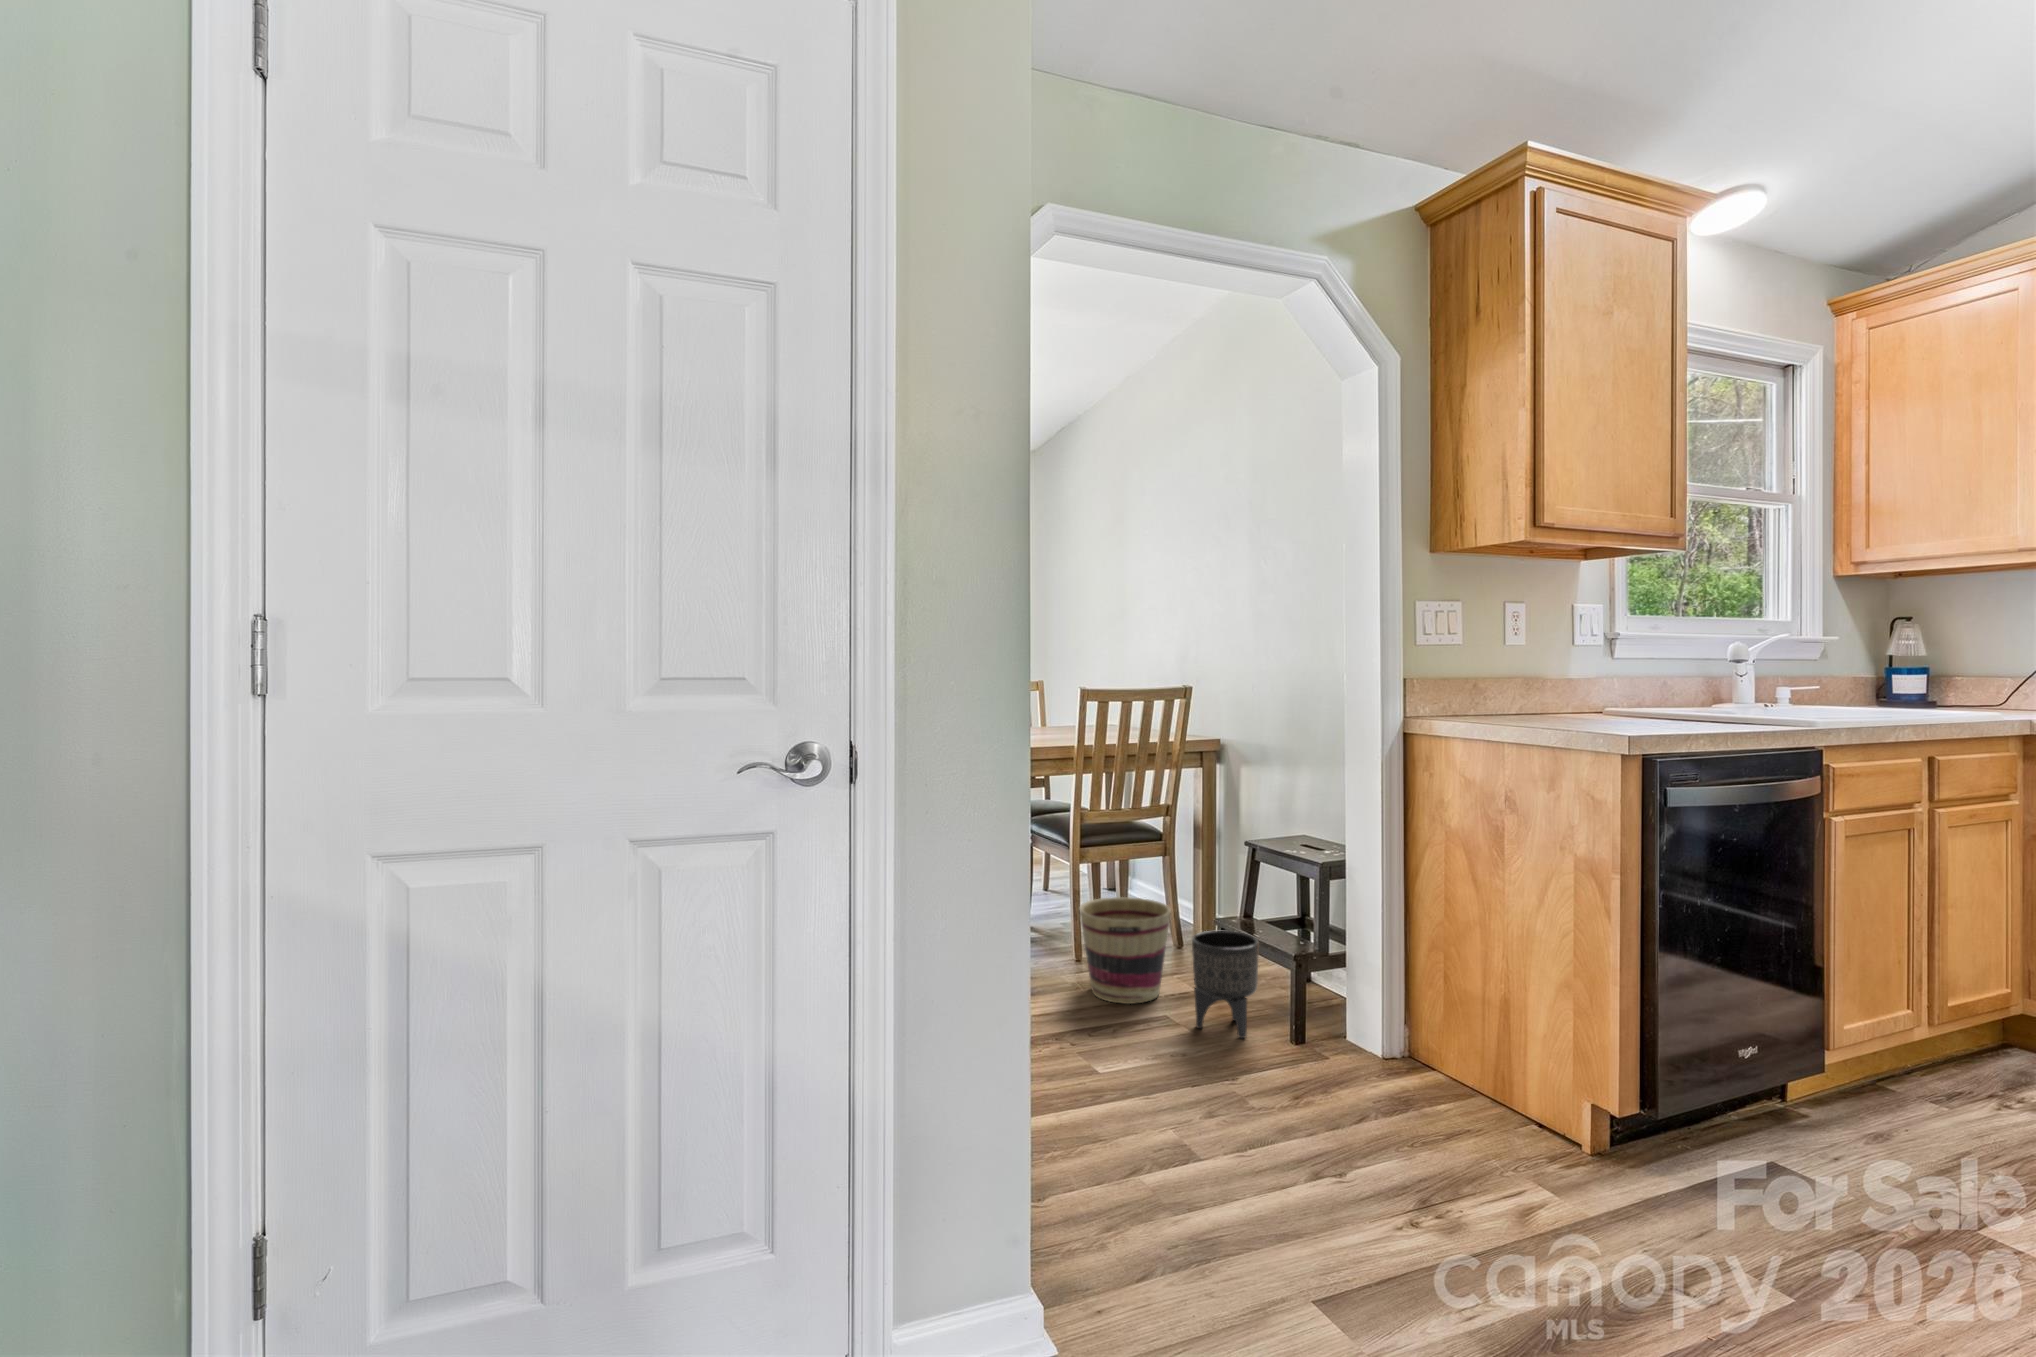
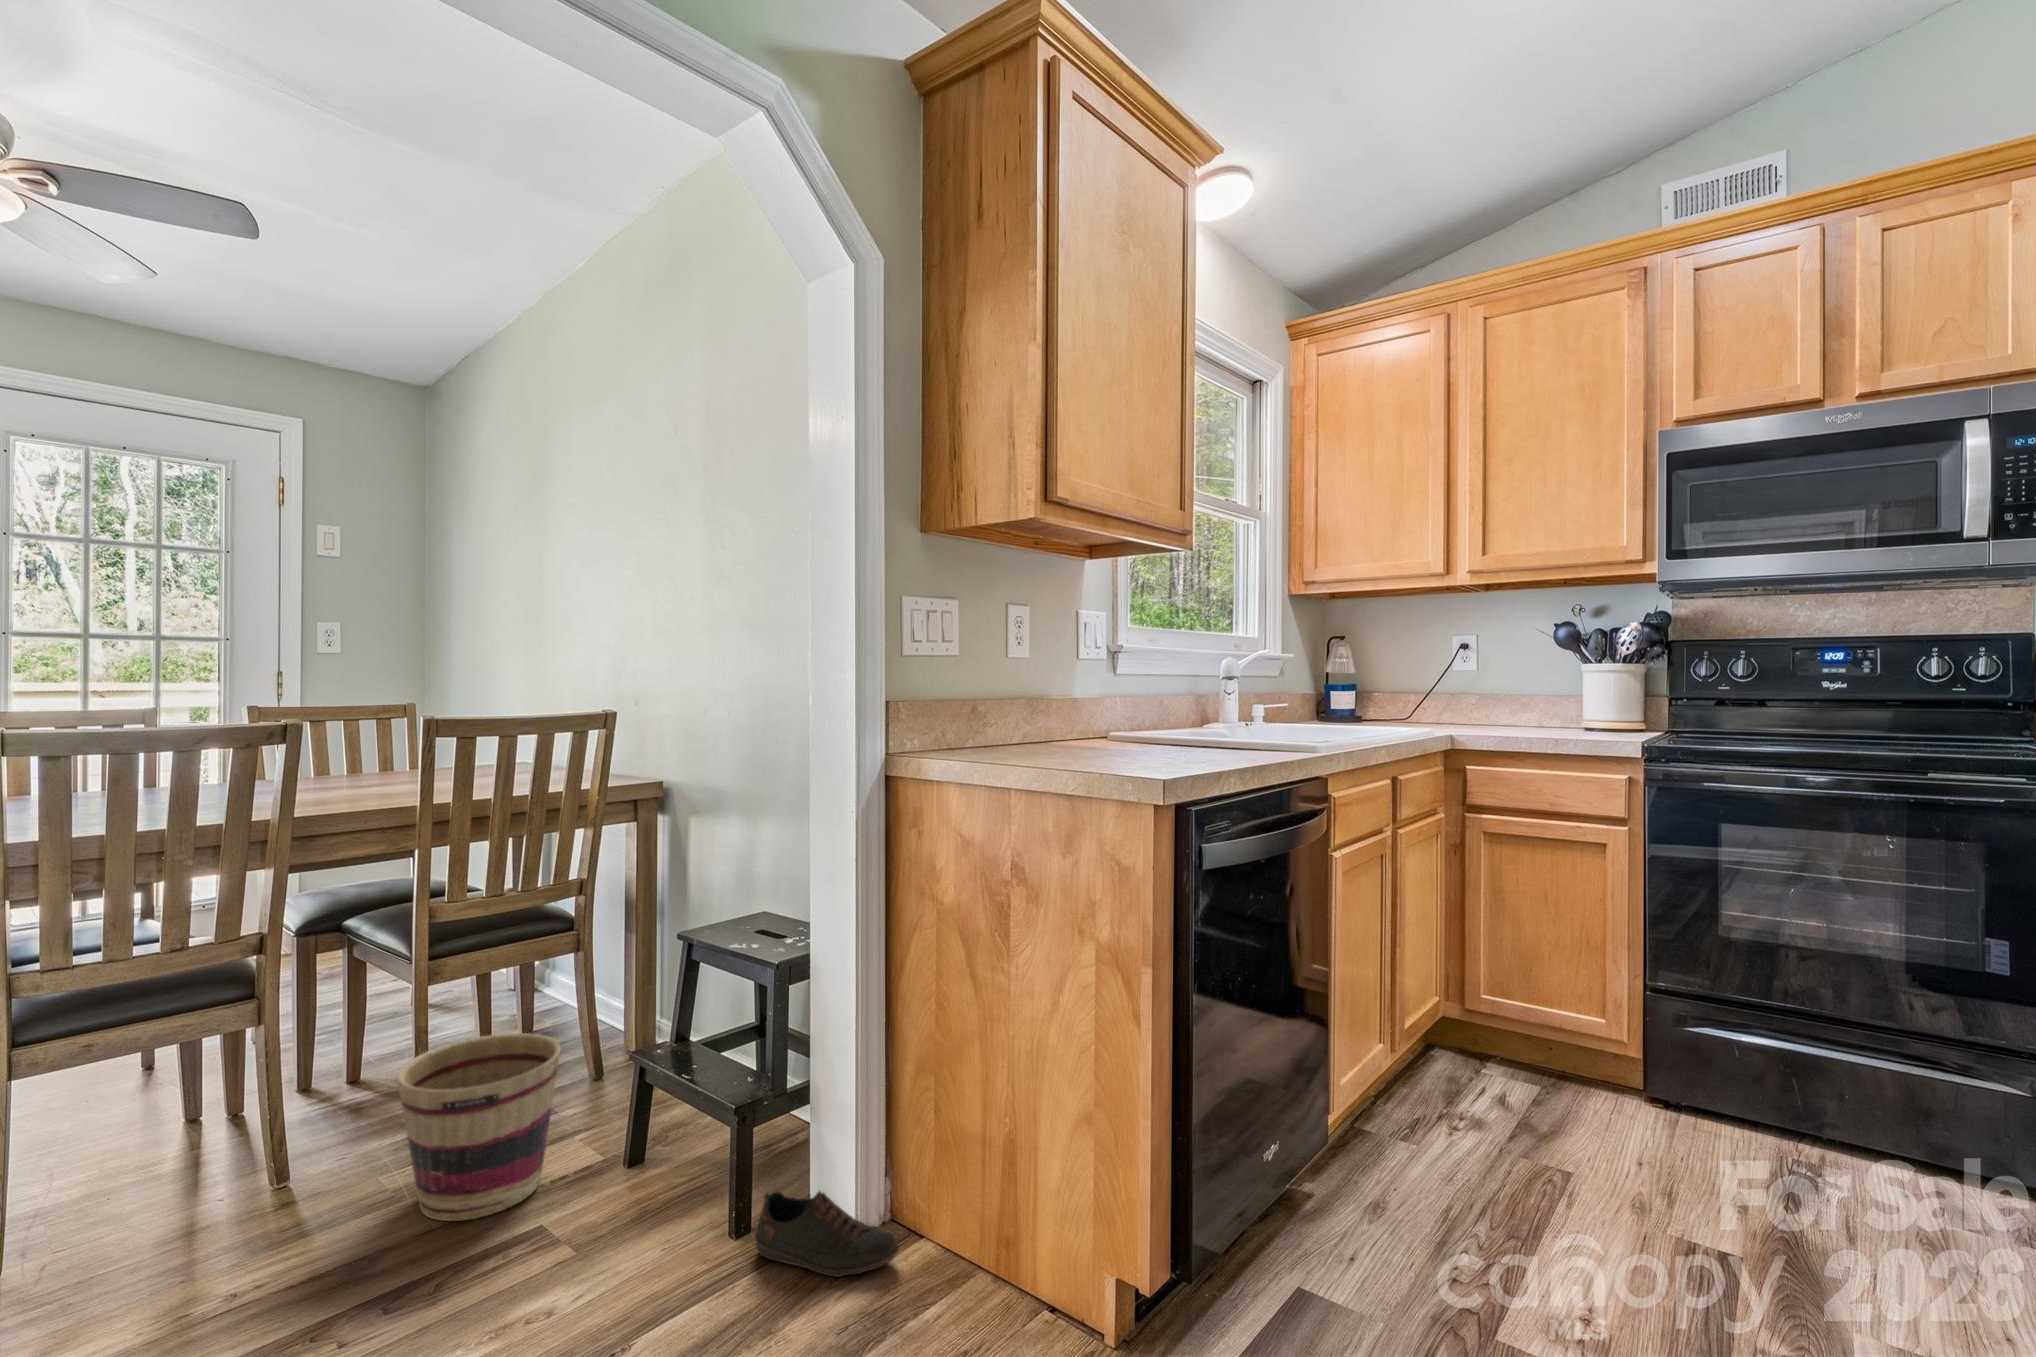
planter: present [1192,930,1259,1038] -> none [579,1076,686,1250]
shoe: none [1309,1015,1416,1077] -> present [755,1191,899,1277]

